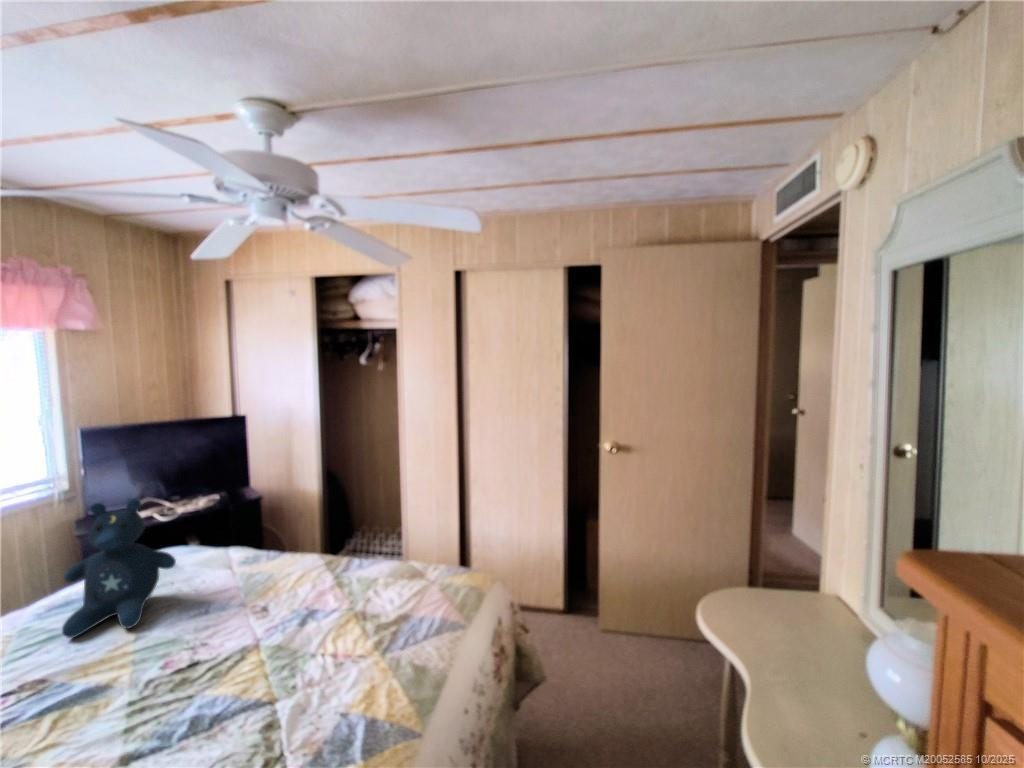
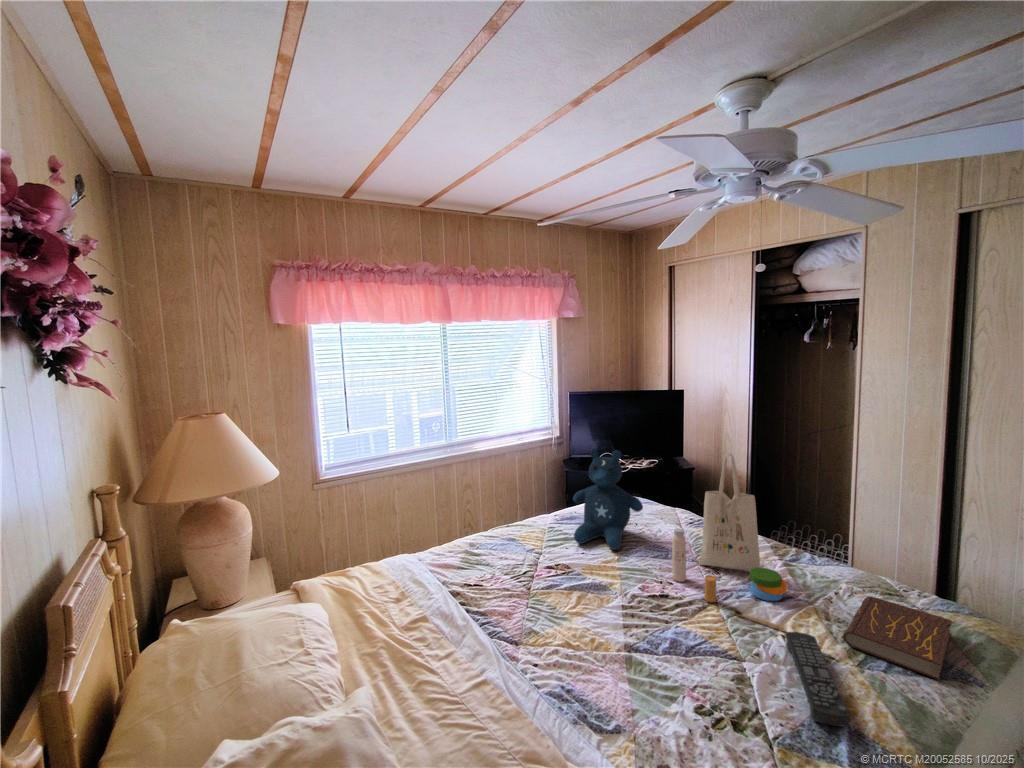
tote bag: none [206,481,332,651] -> present [672,454,787,630]
book: none [373,584,450,639] -> present [843,596,952,680]
remote control: none [322,643,366,731] -> present [786,632,850,726]

